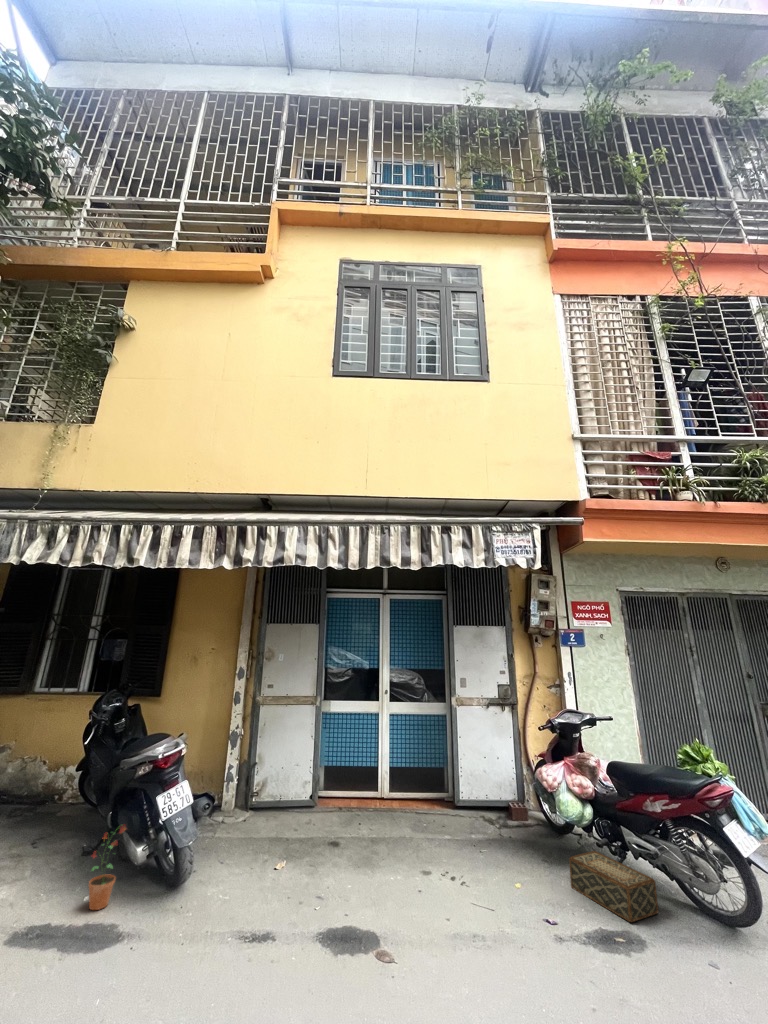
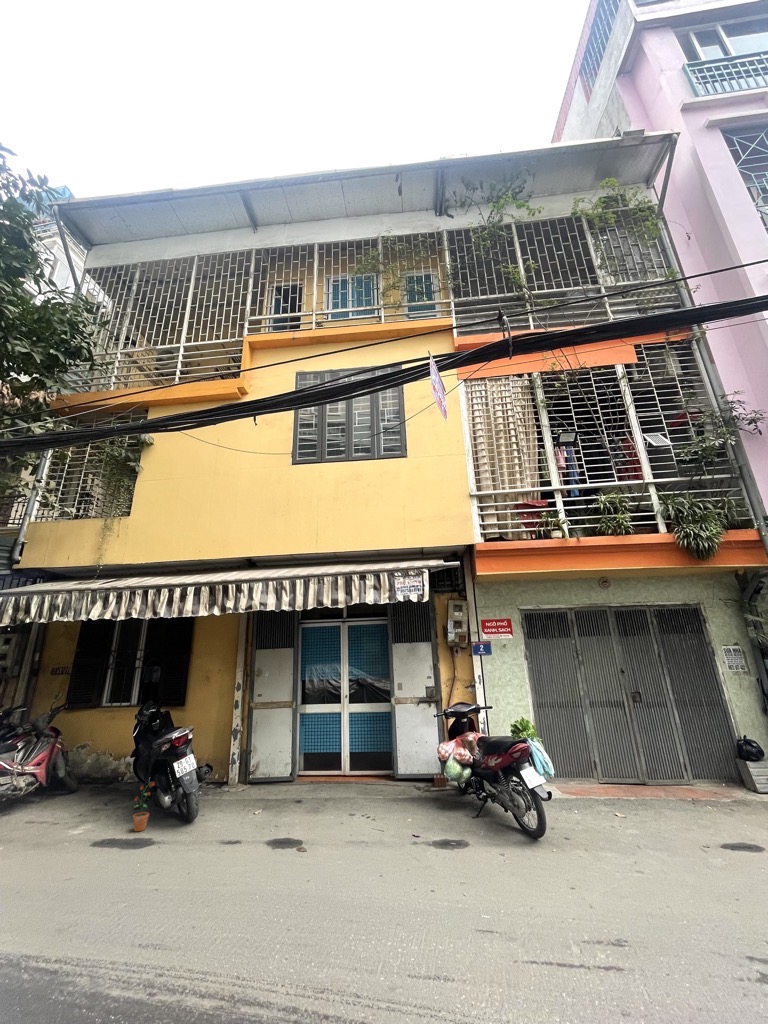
woven basket: present [569,851,658,922] -> none [445,800,493,839]

